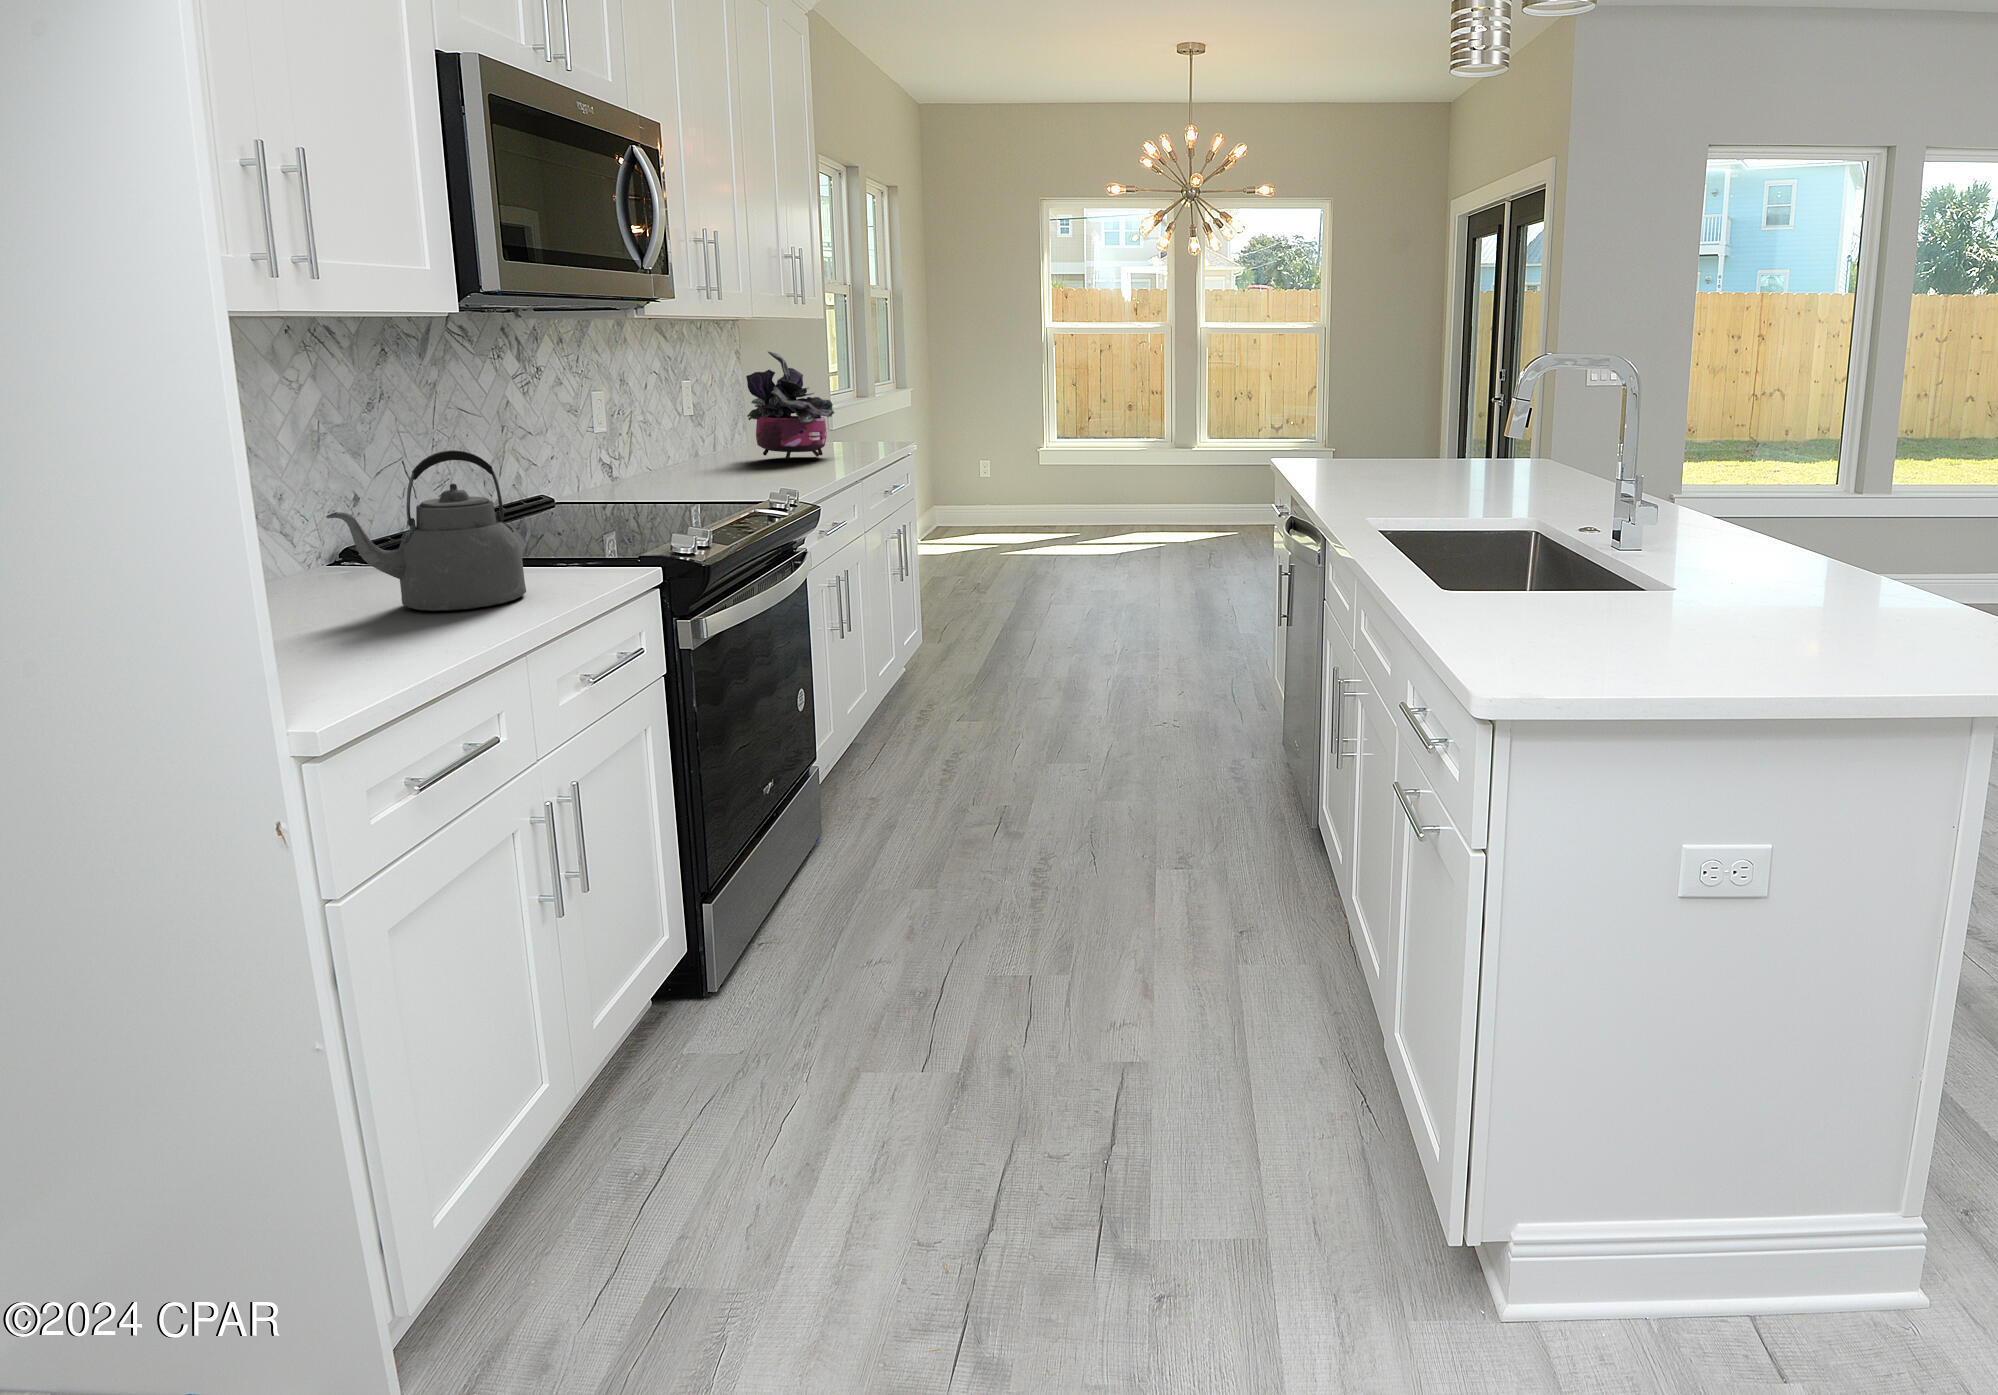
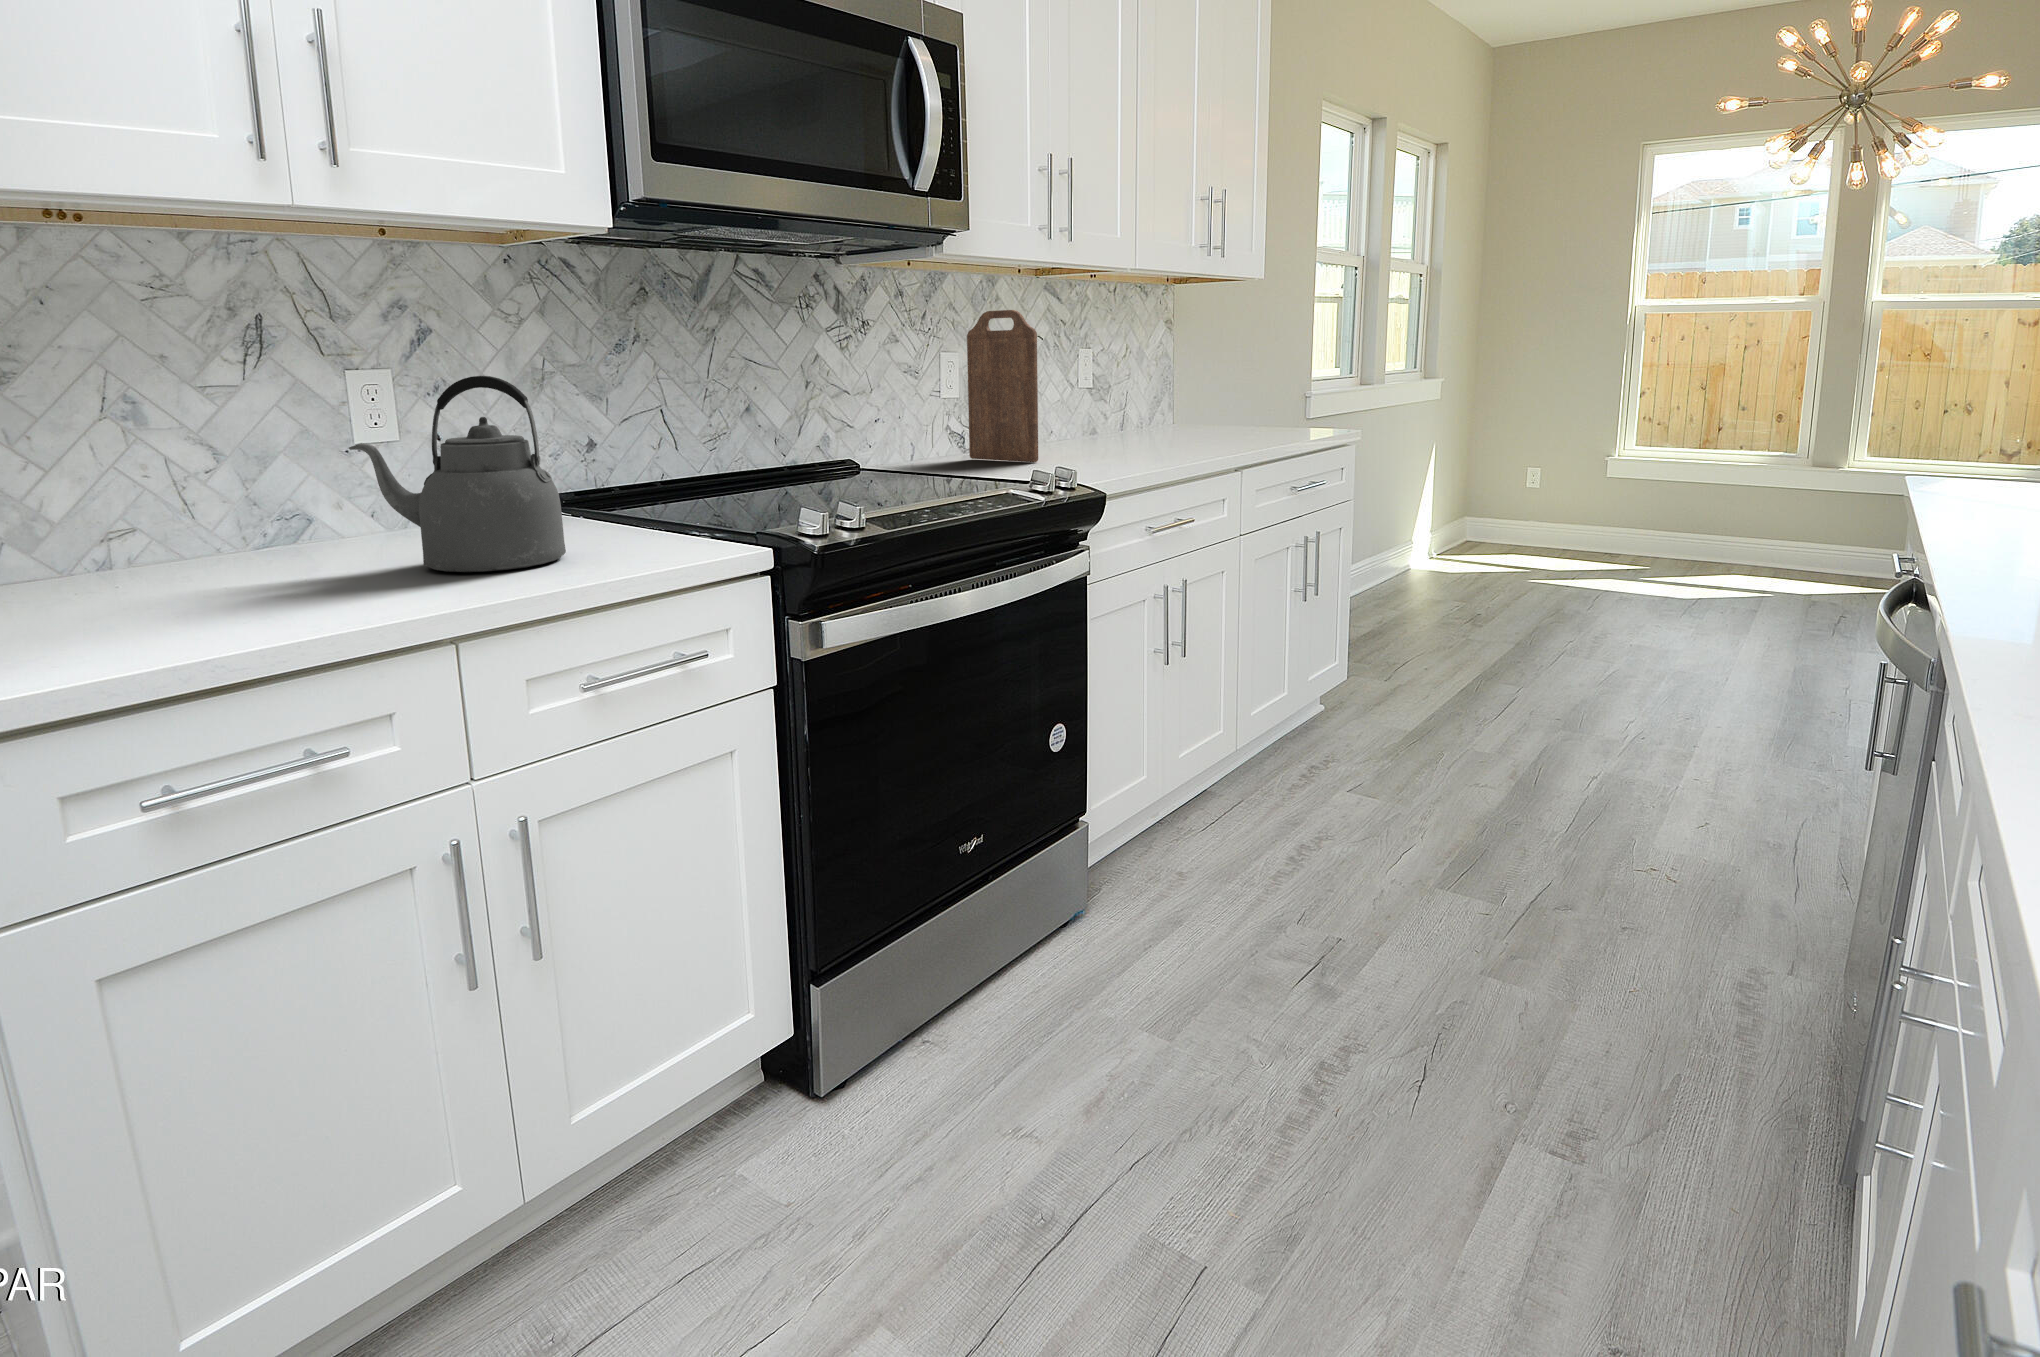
potted plant: present [746,351,835,460] -> none [1132,313,1239,440]
cutting board: none [626,357,711,487] -> present [967,310,1038,462]

